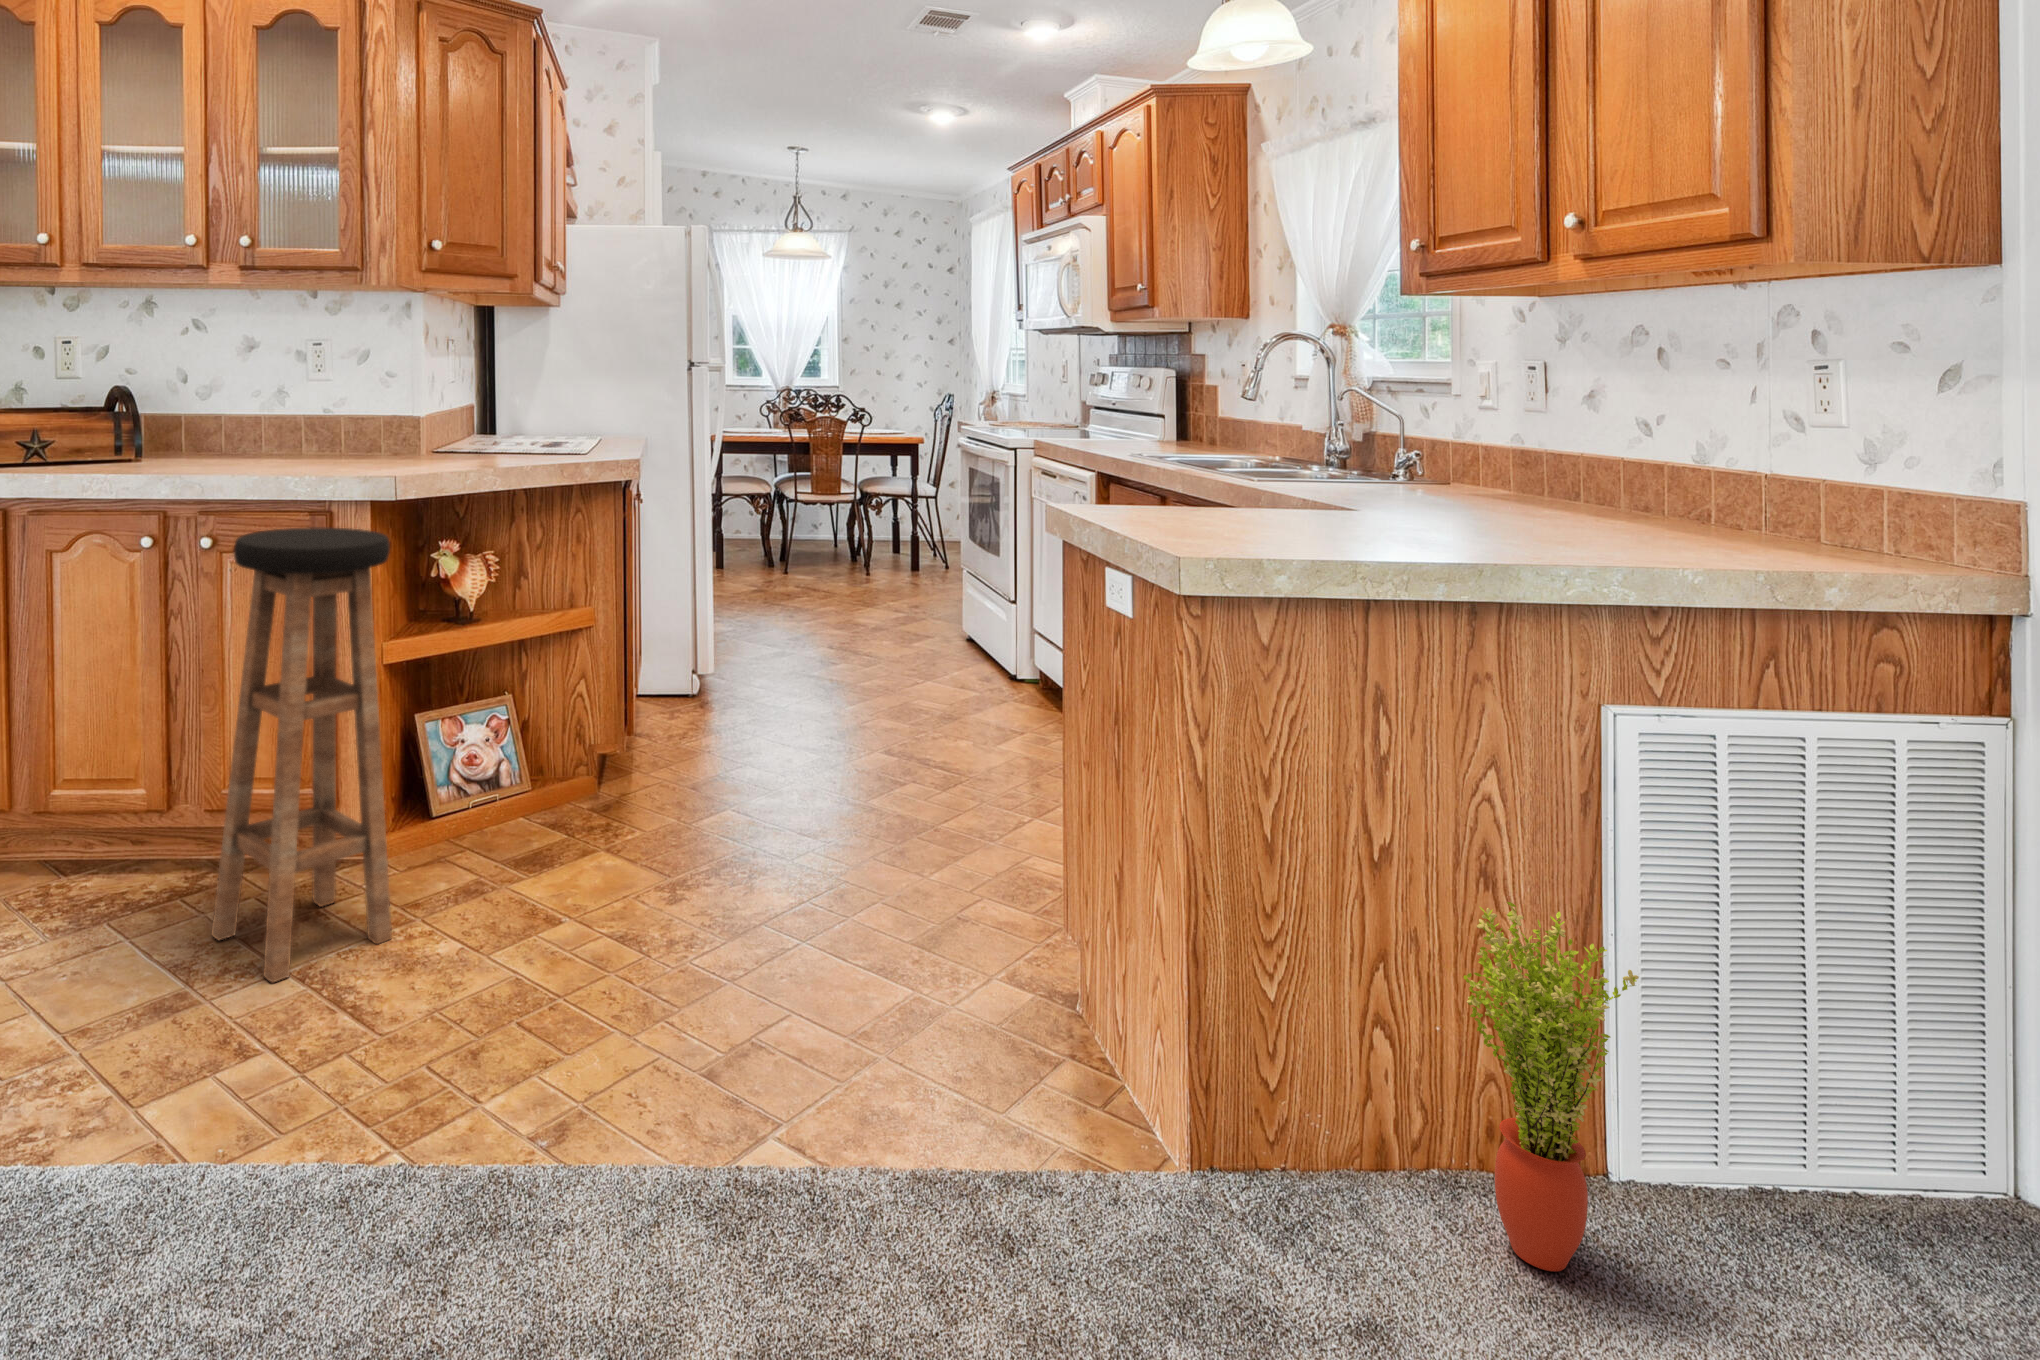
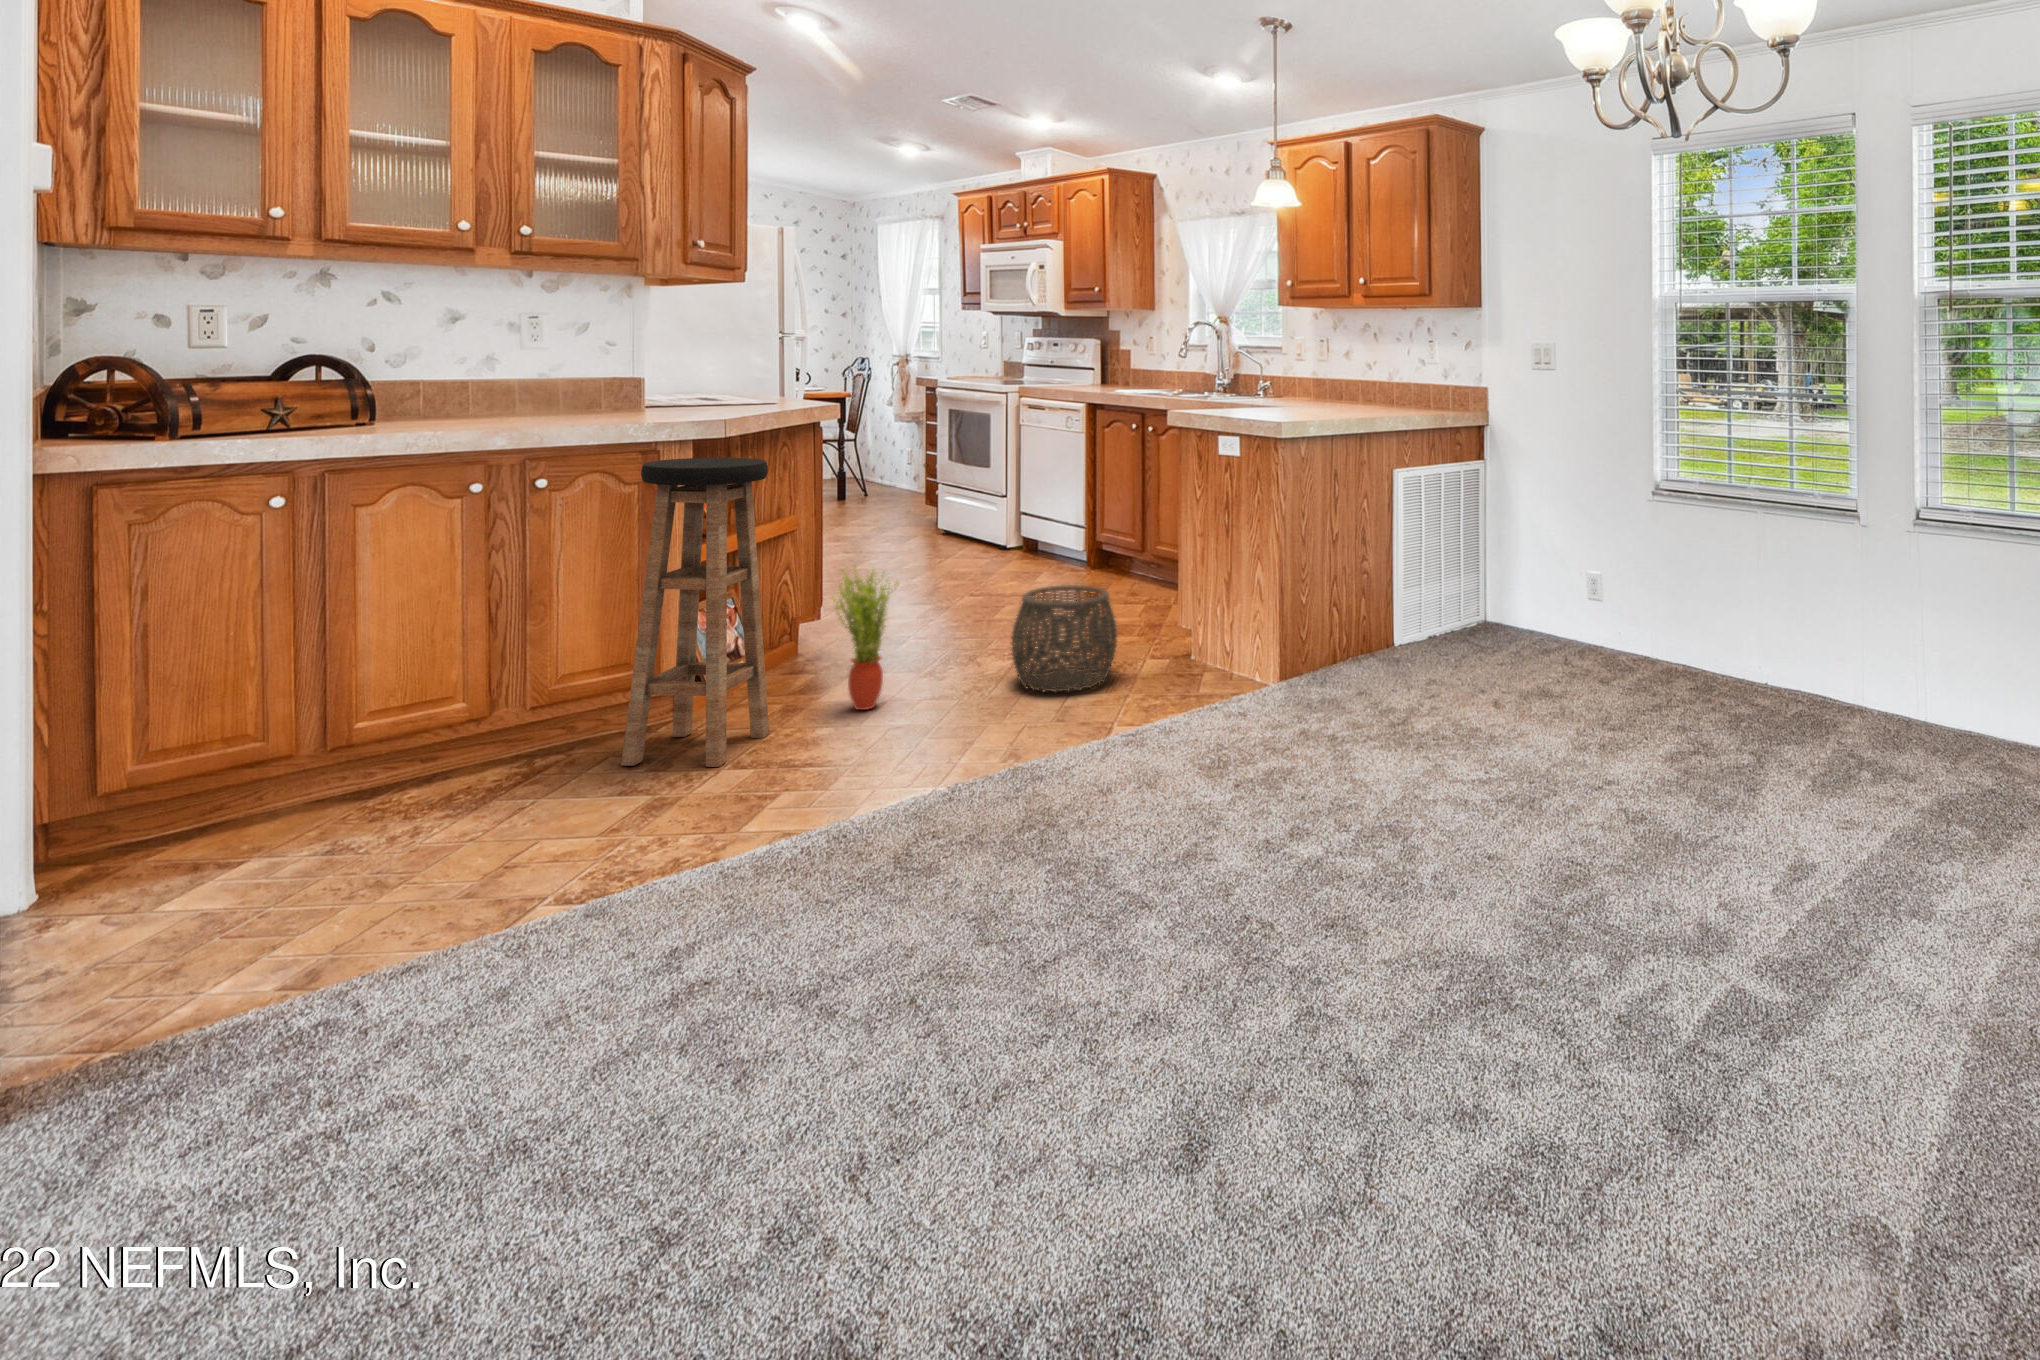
woven basket: none [741,795,929,1017] -> present [1011,585,1118,692]
potted plant: present [1464,902,1639,1271] -> present [832,566,899,710]

